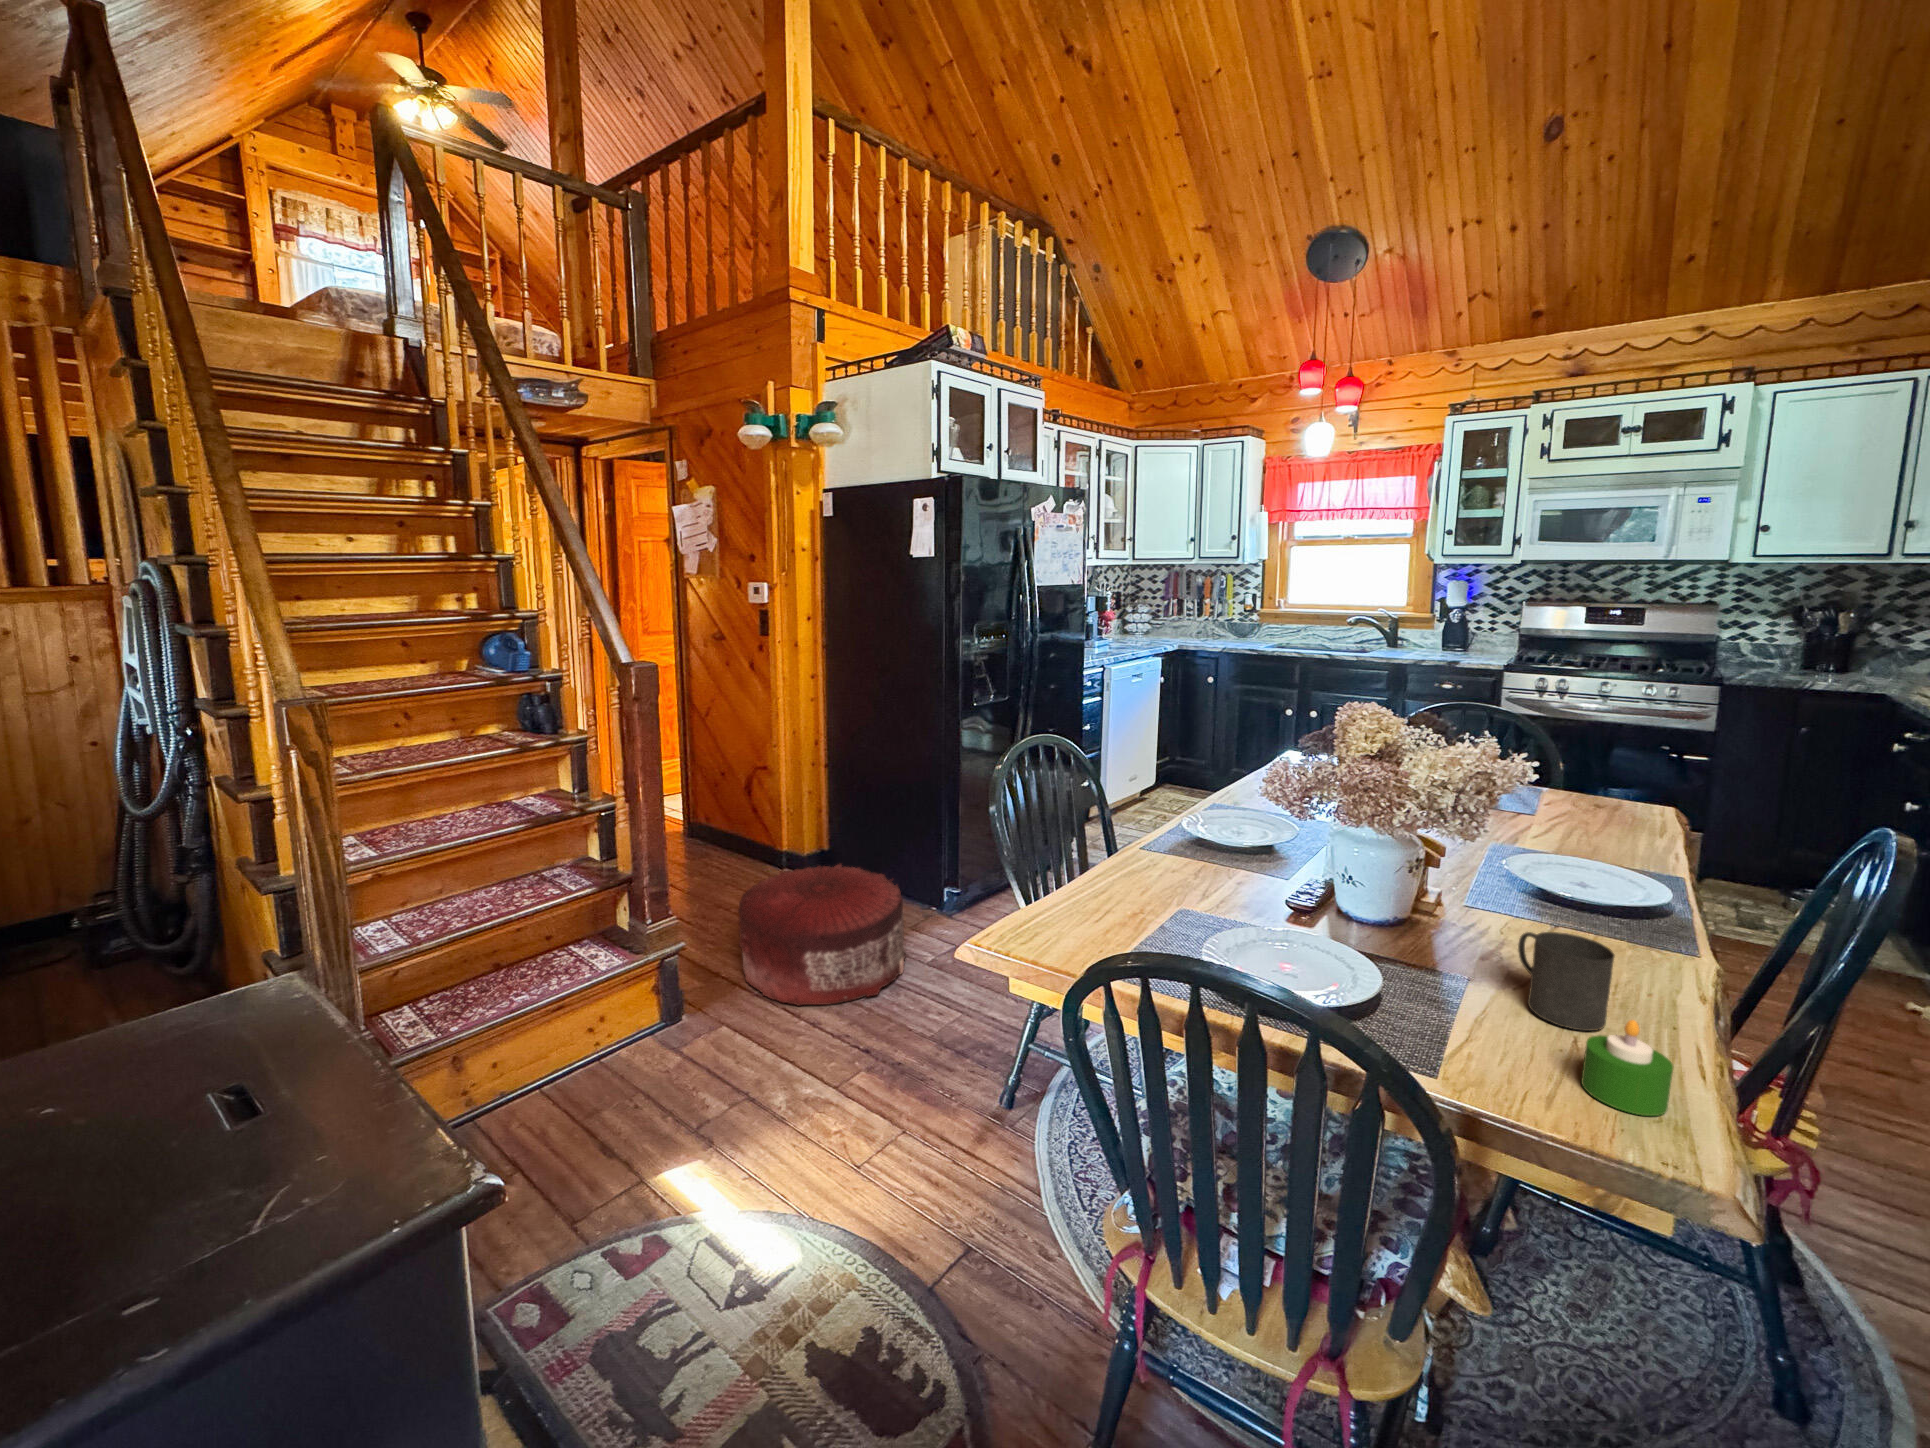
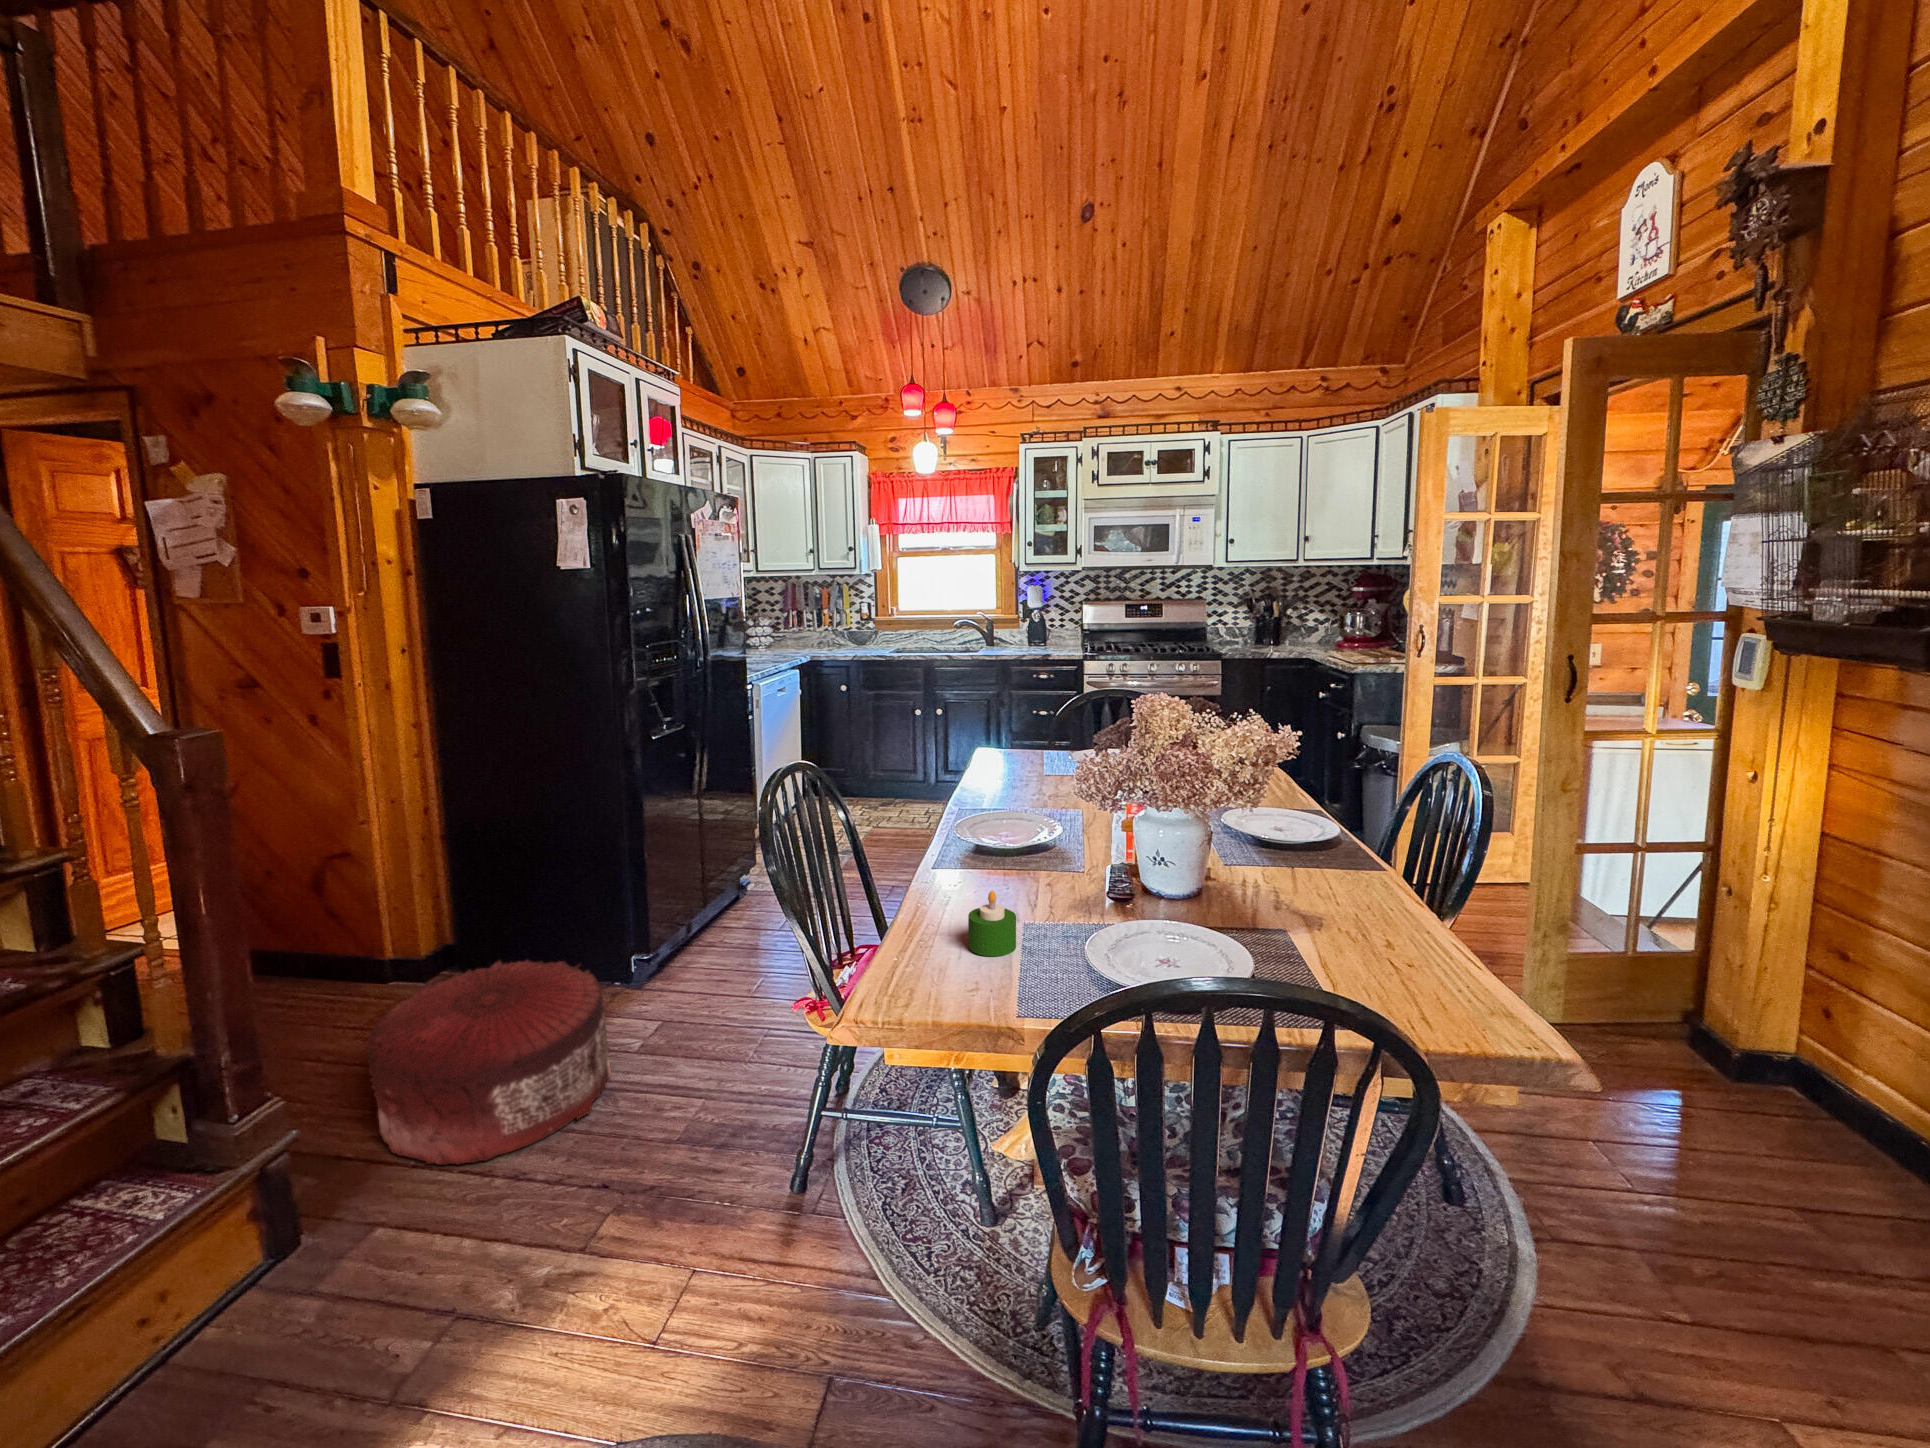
mug: present [1518,932,1615,1031] -> none [1312,878,1388,957]
candle: present [1581,1020,1673,1116] -> present [968,891,1016,957]

